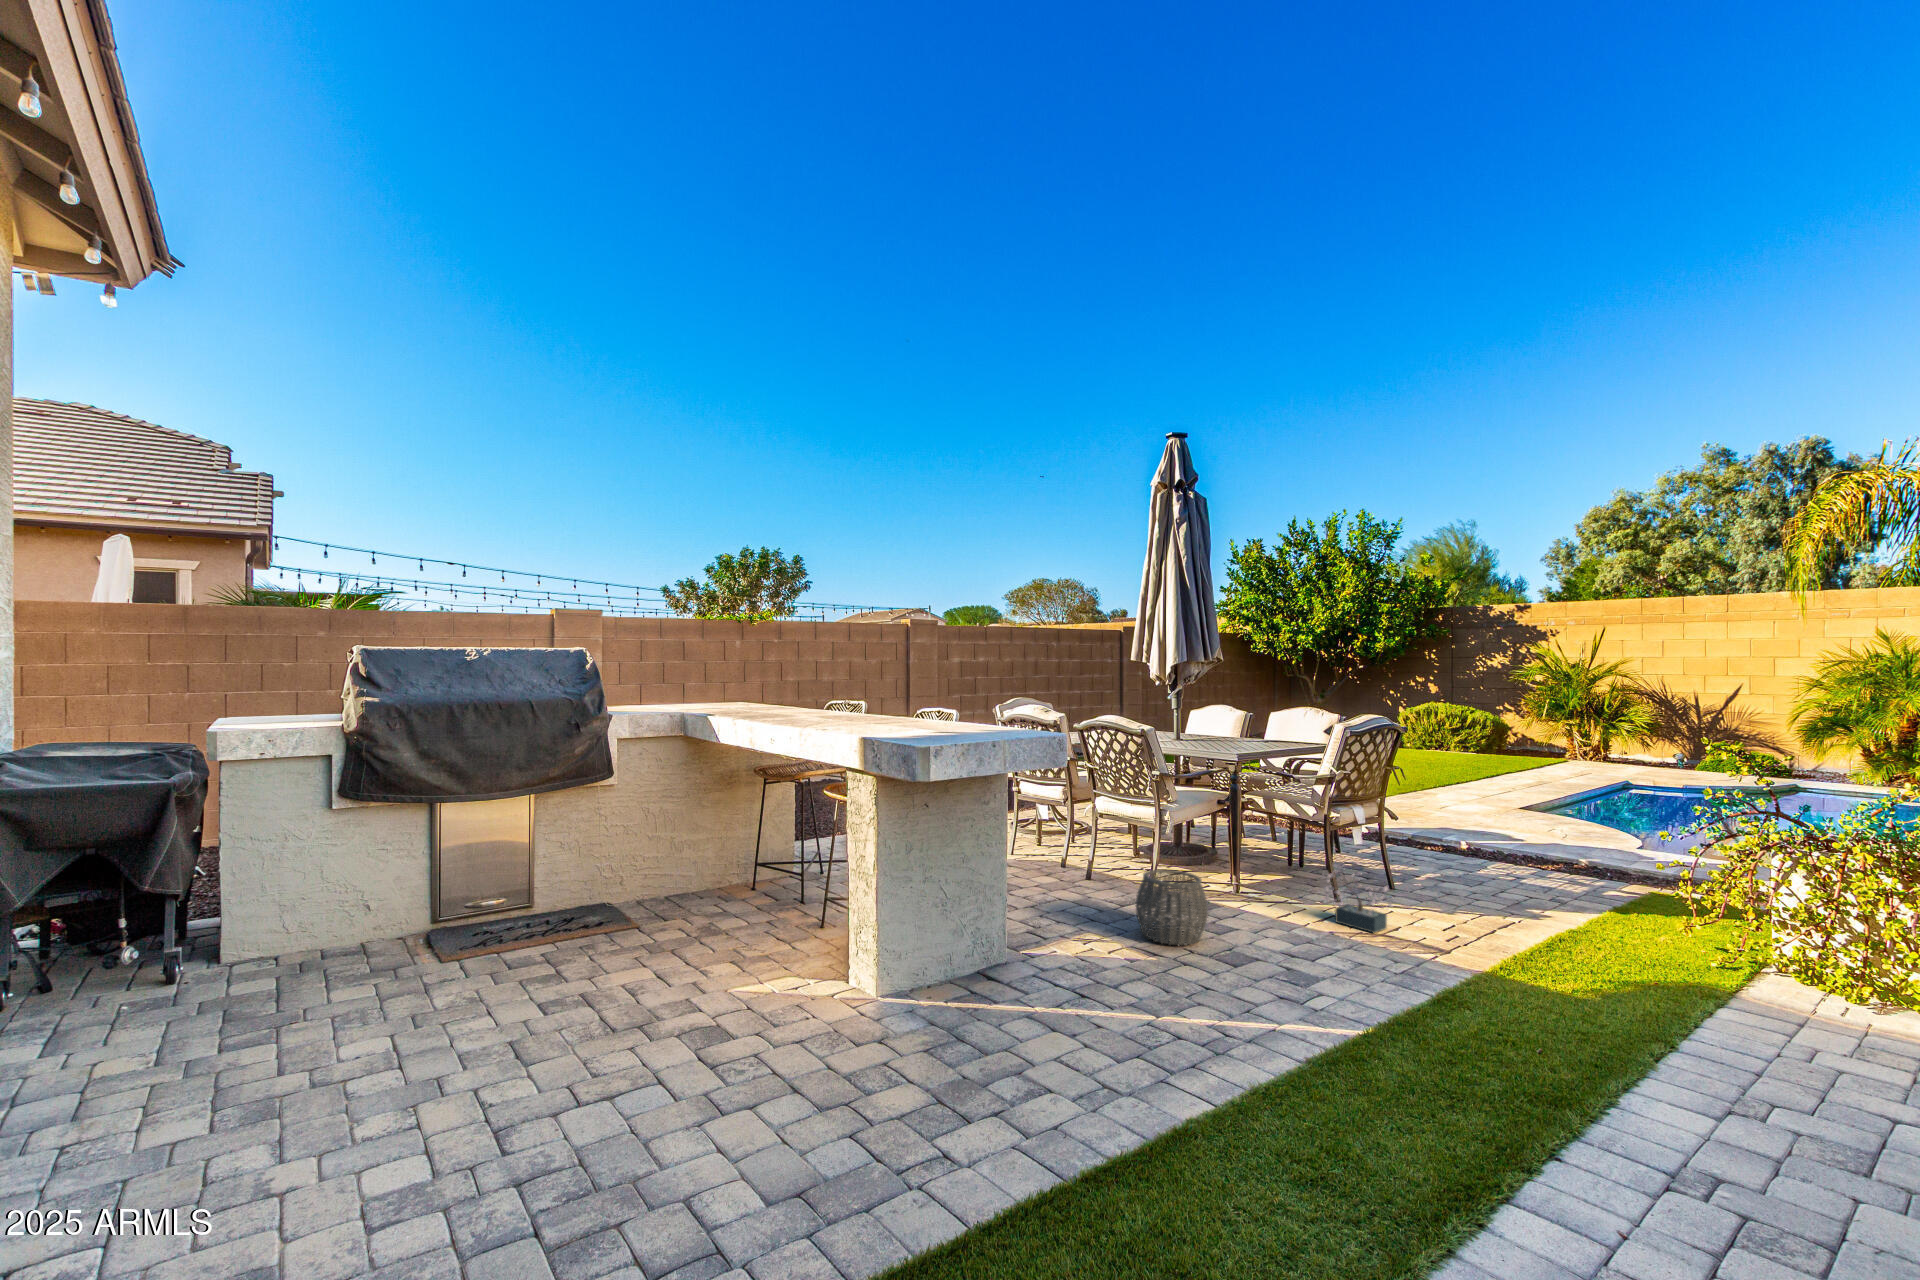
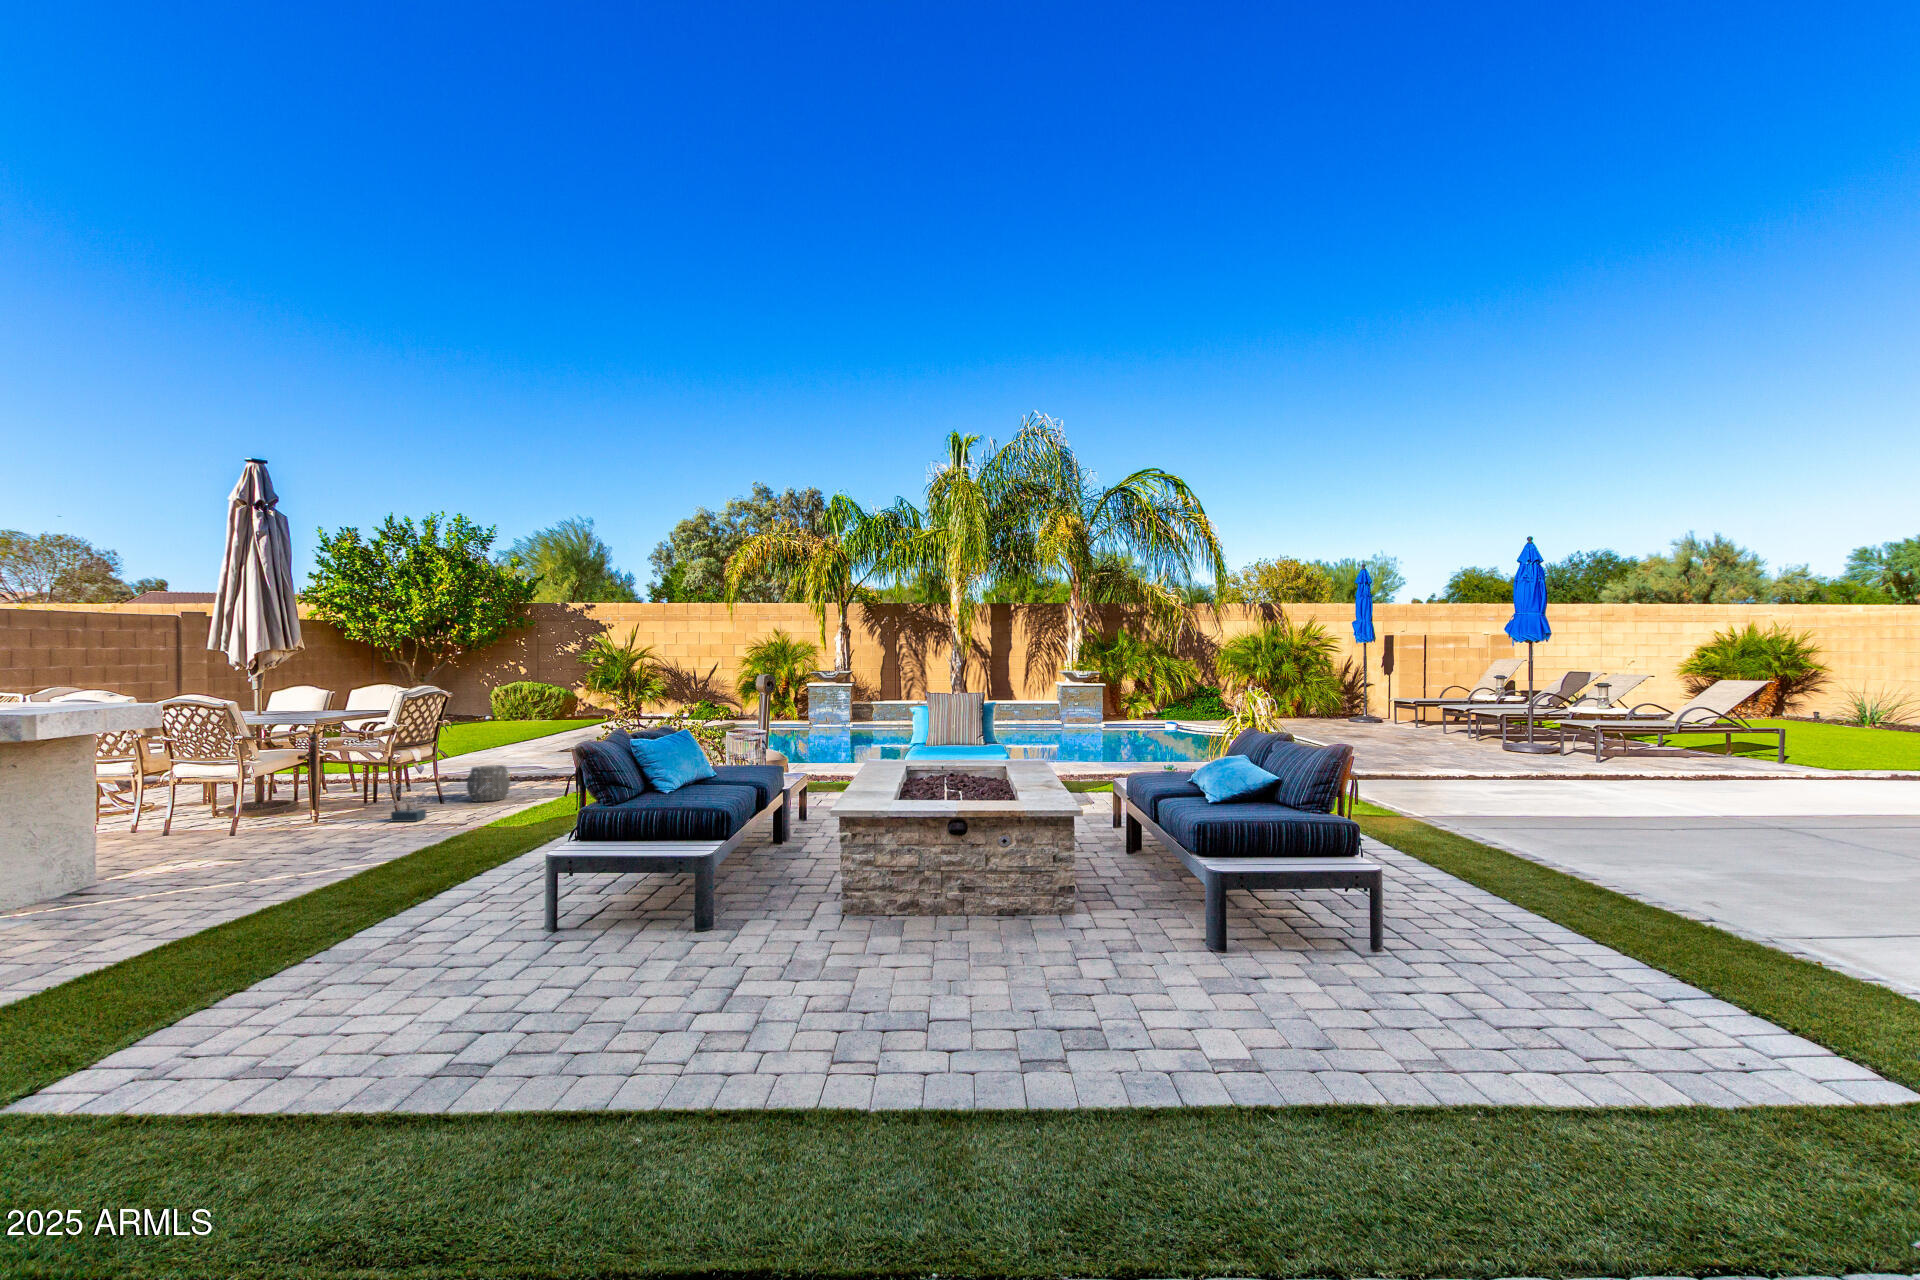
woven basket: present [1136,870,1208,945] -> present [467,765,510,802]

